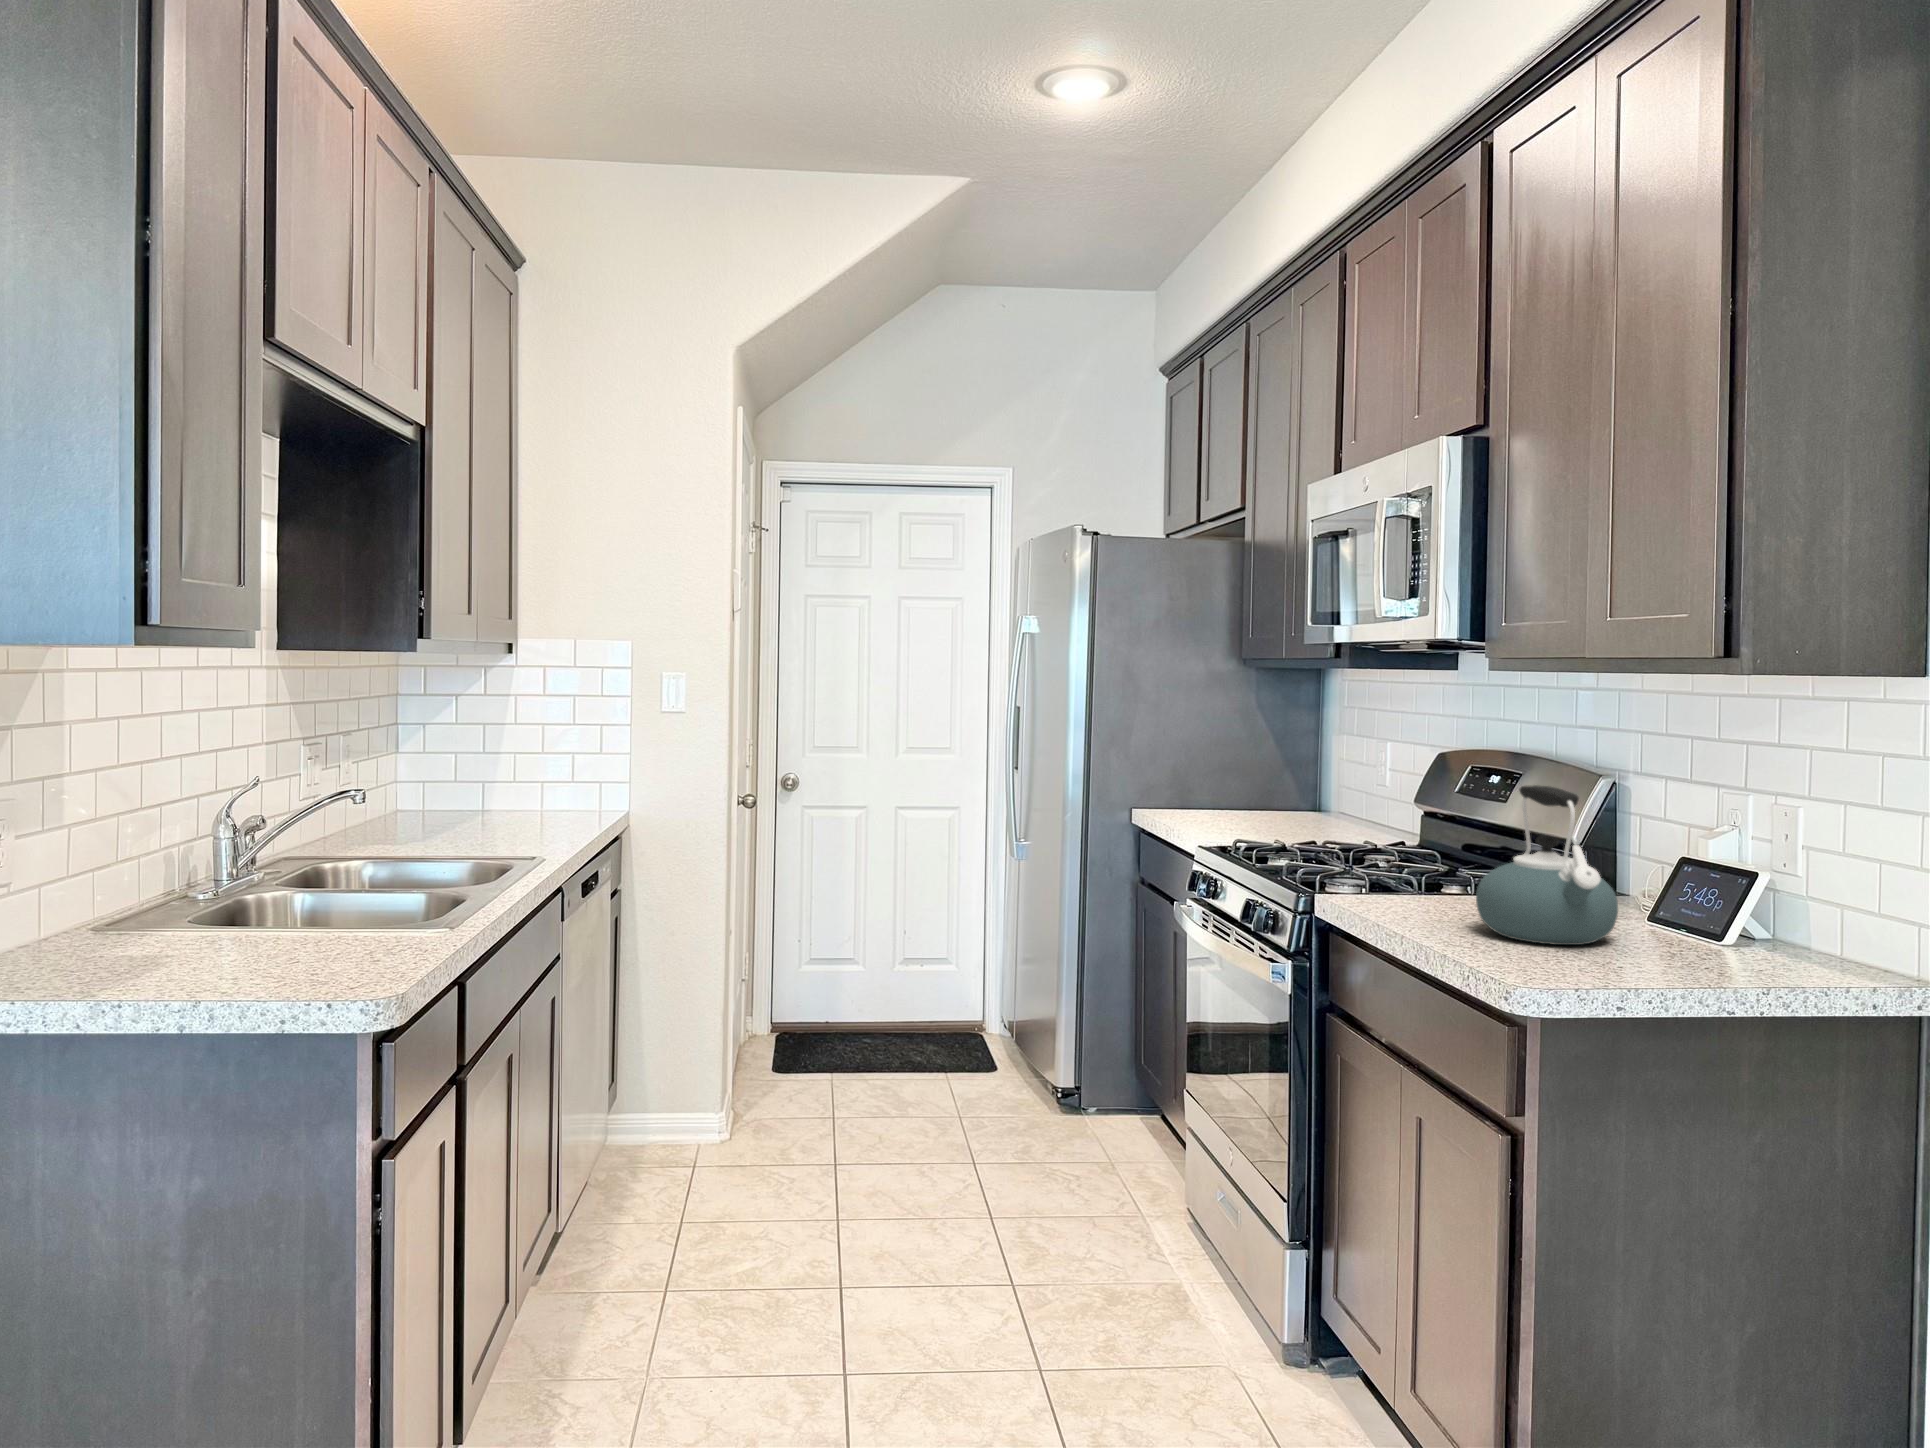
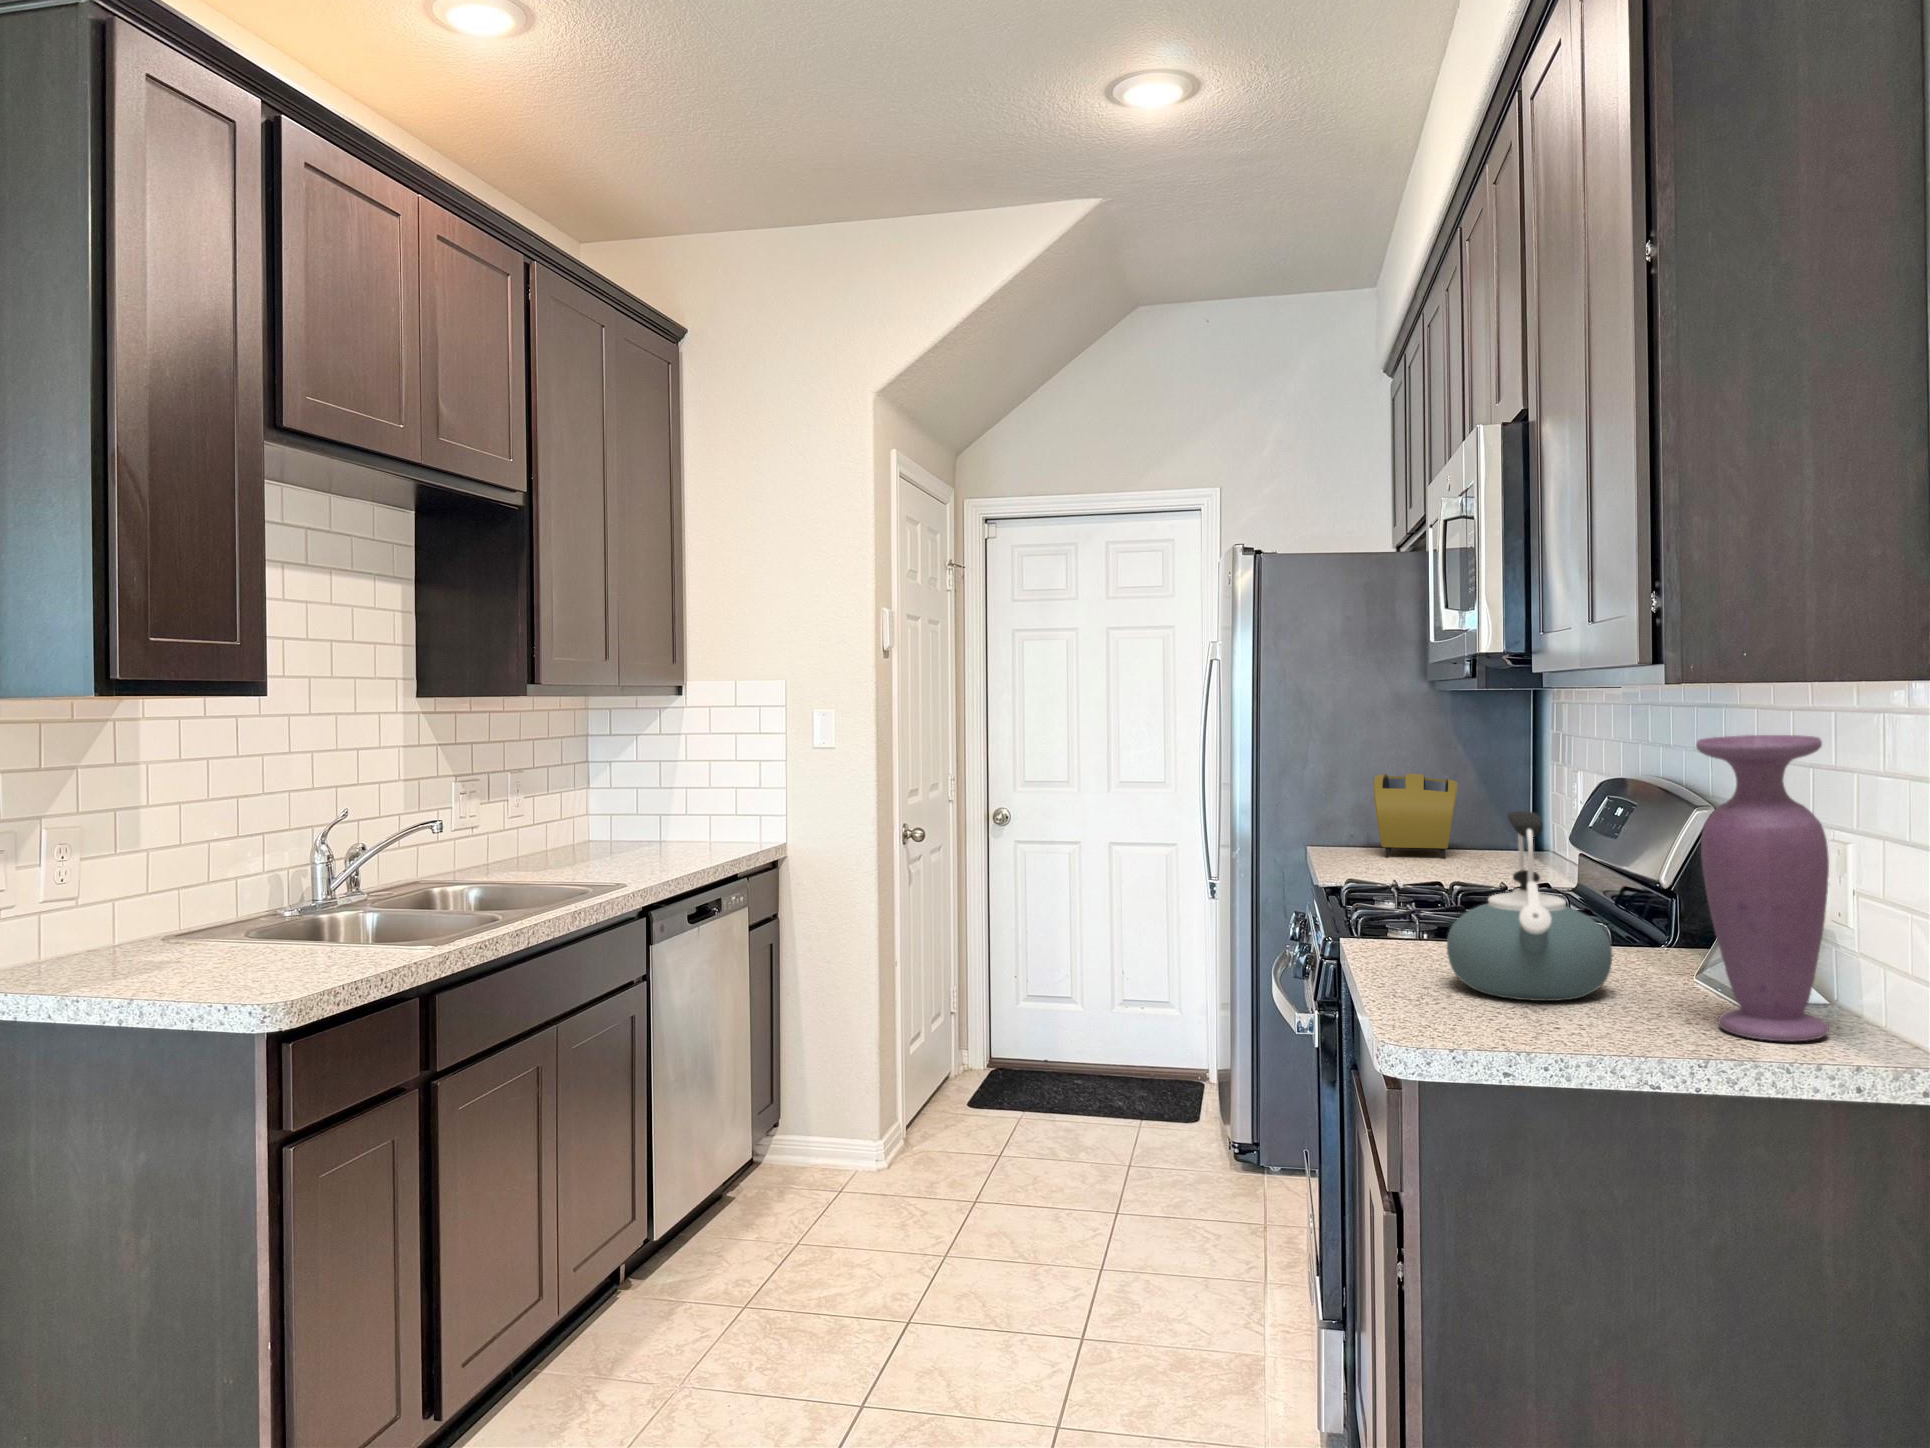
vase: none [1726,725,1831,971] -> present [1696,735,1829,1041]
toaster: none [1194,750,1273,825] -> present [1374,773,1458,859]

